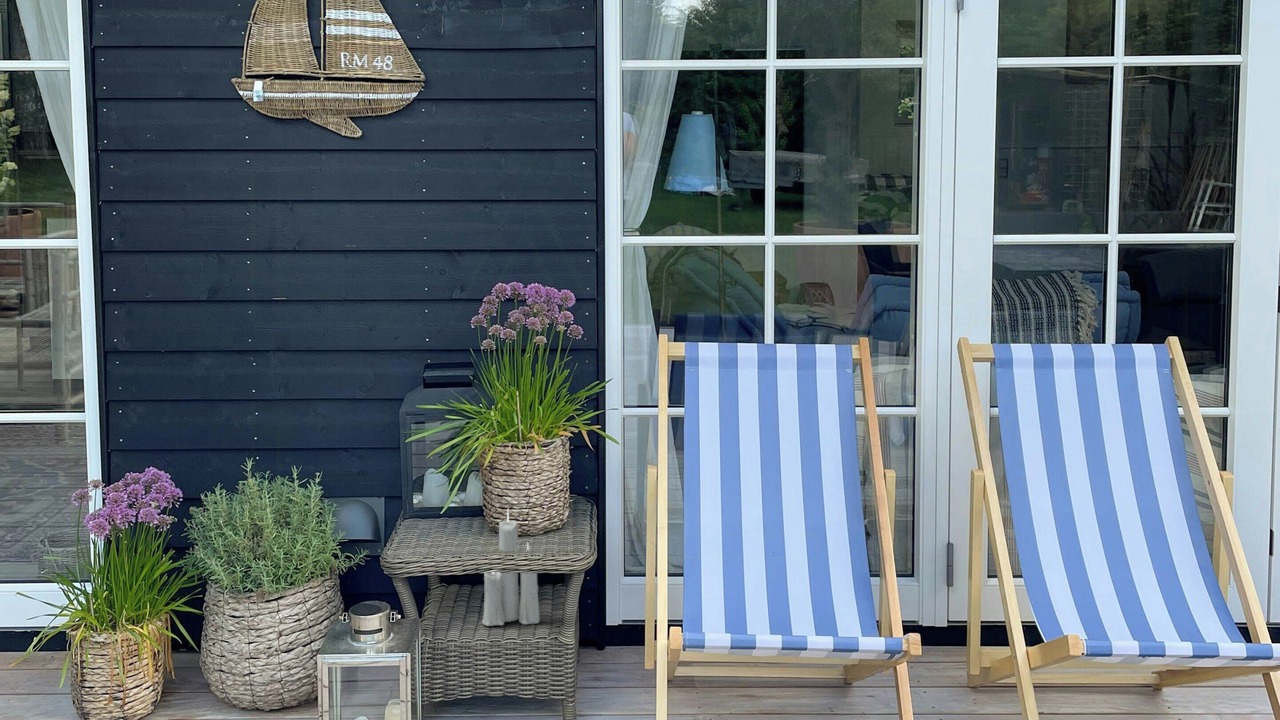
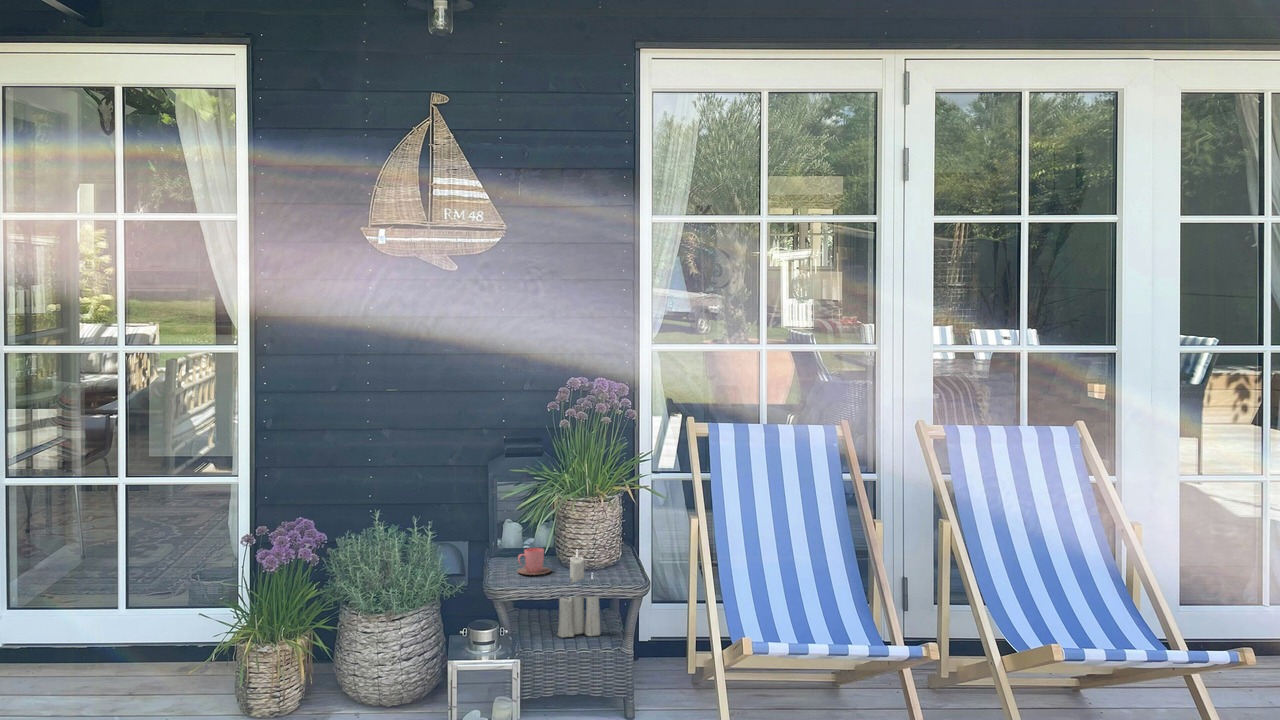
cup: none [432,508,477,544] -> present [518,548,551,575]

